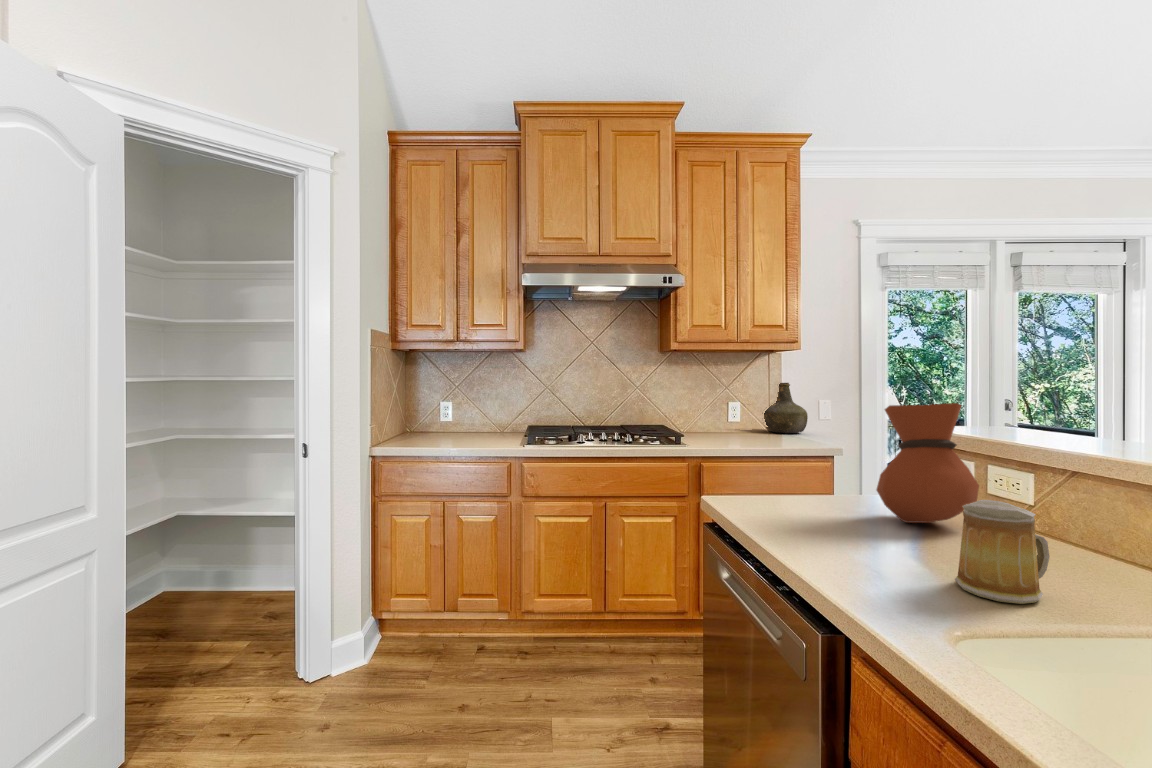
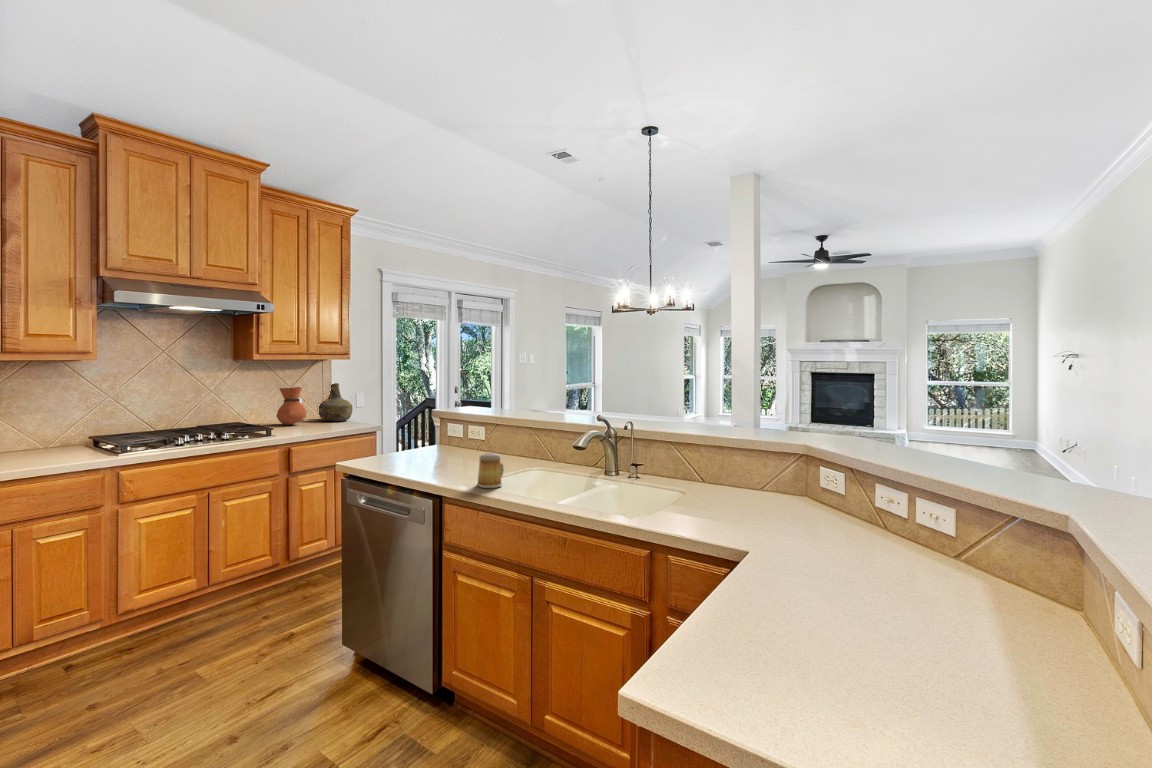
vase: present [877,403,979,523] -> present [277,387,307,425]

